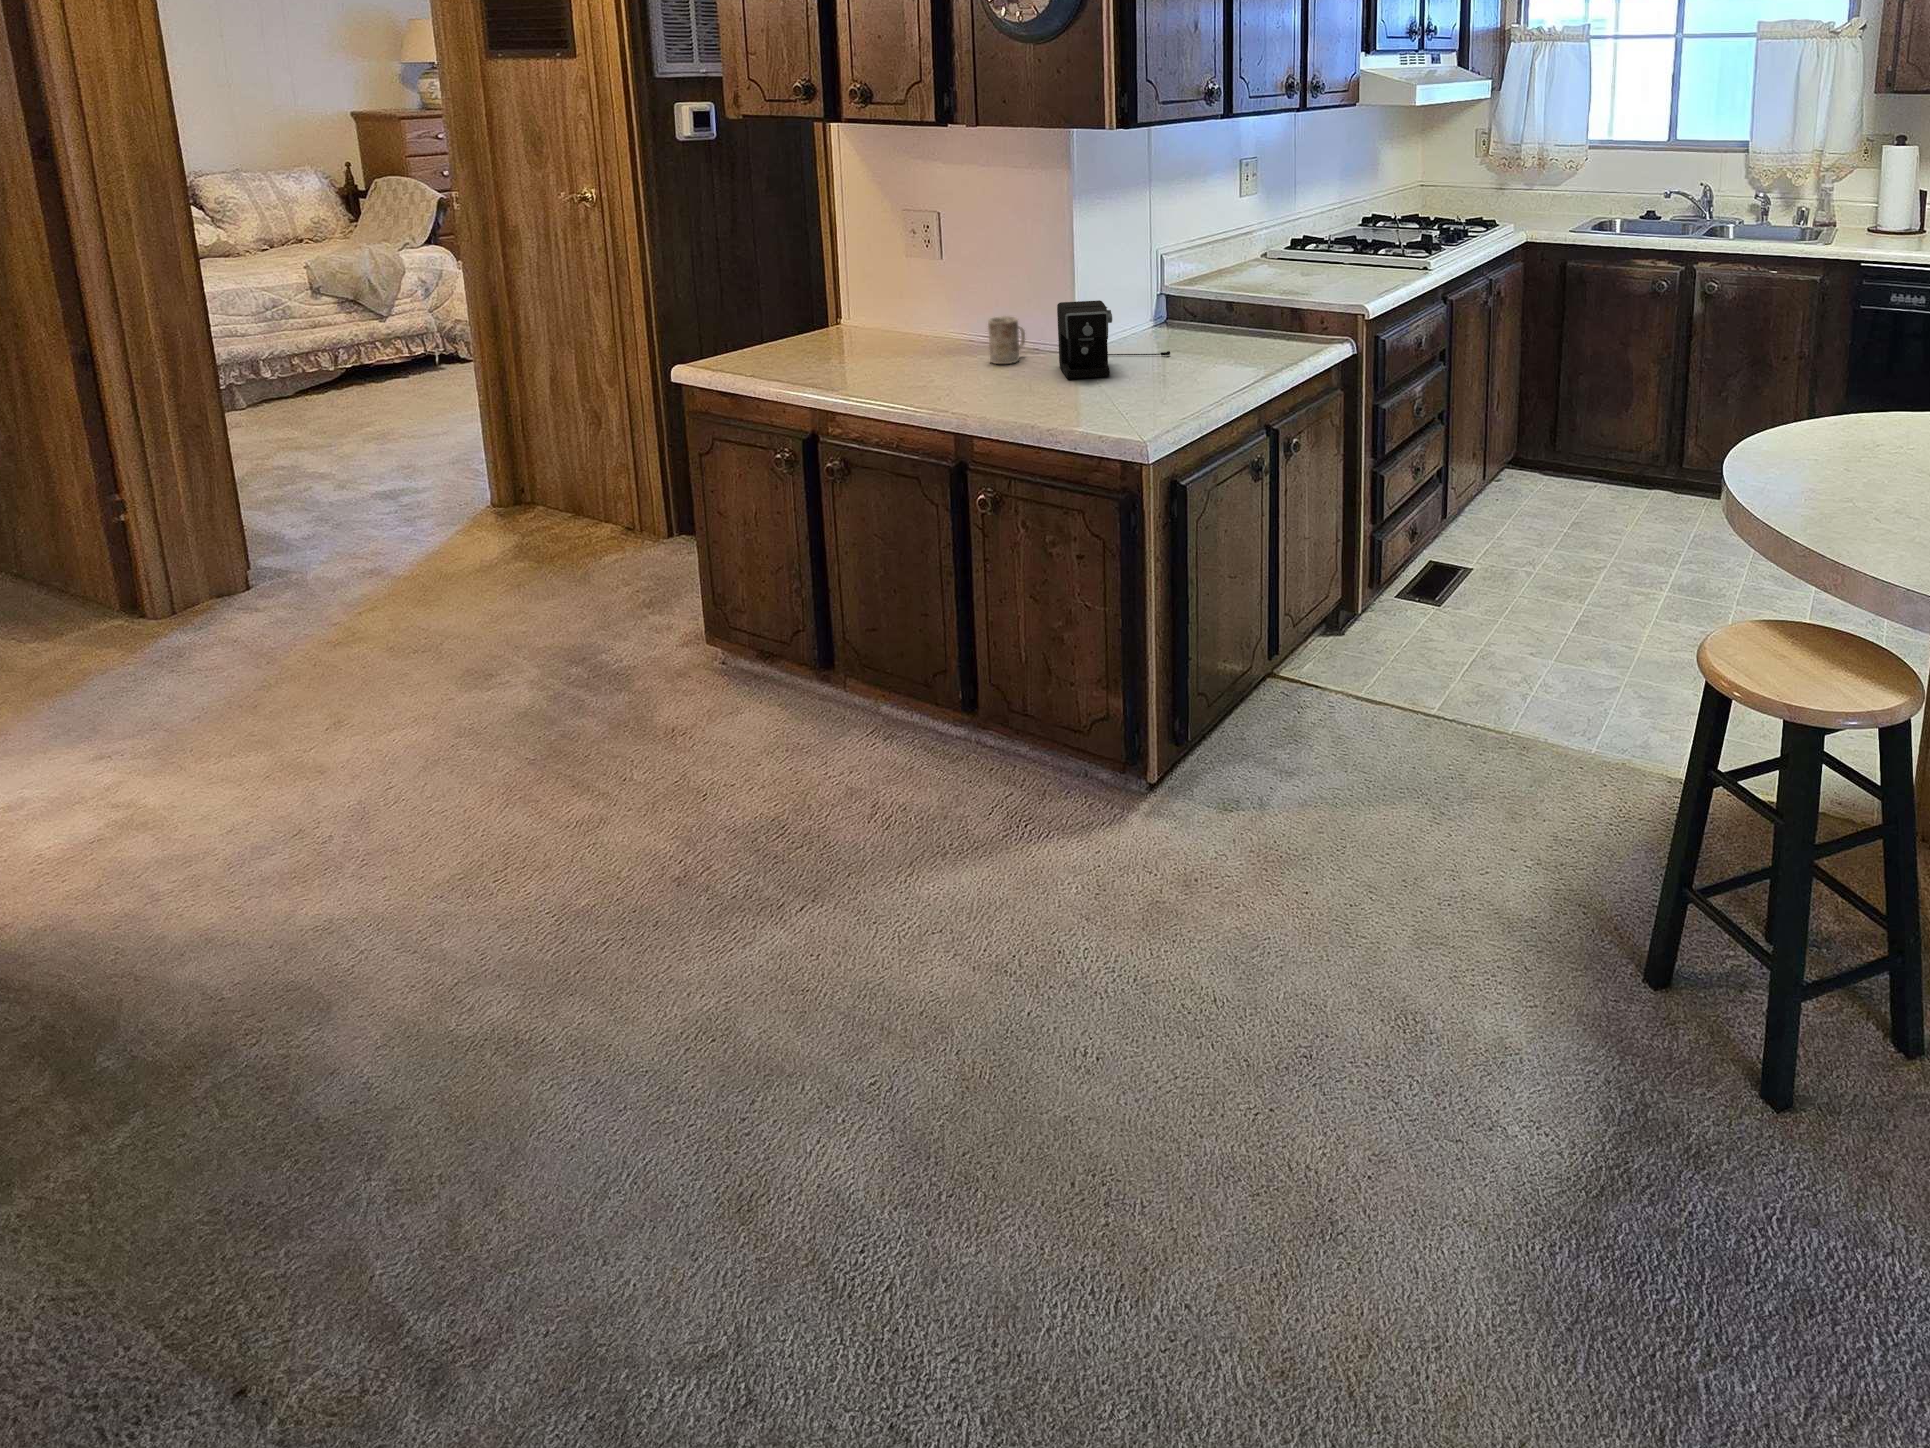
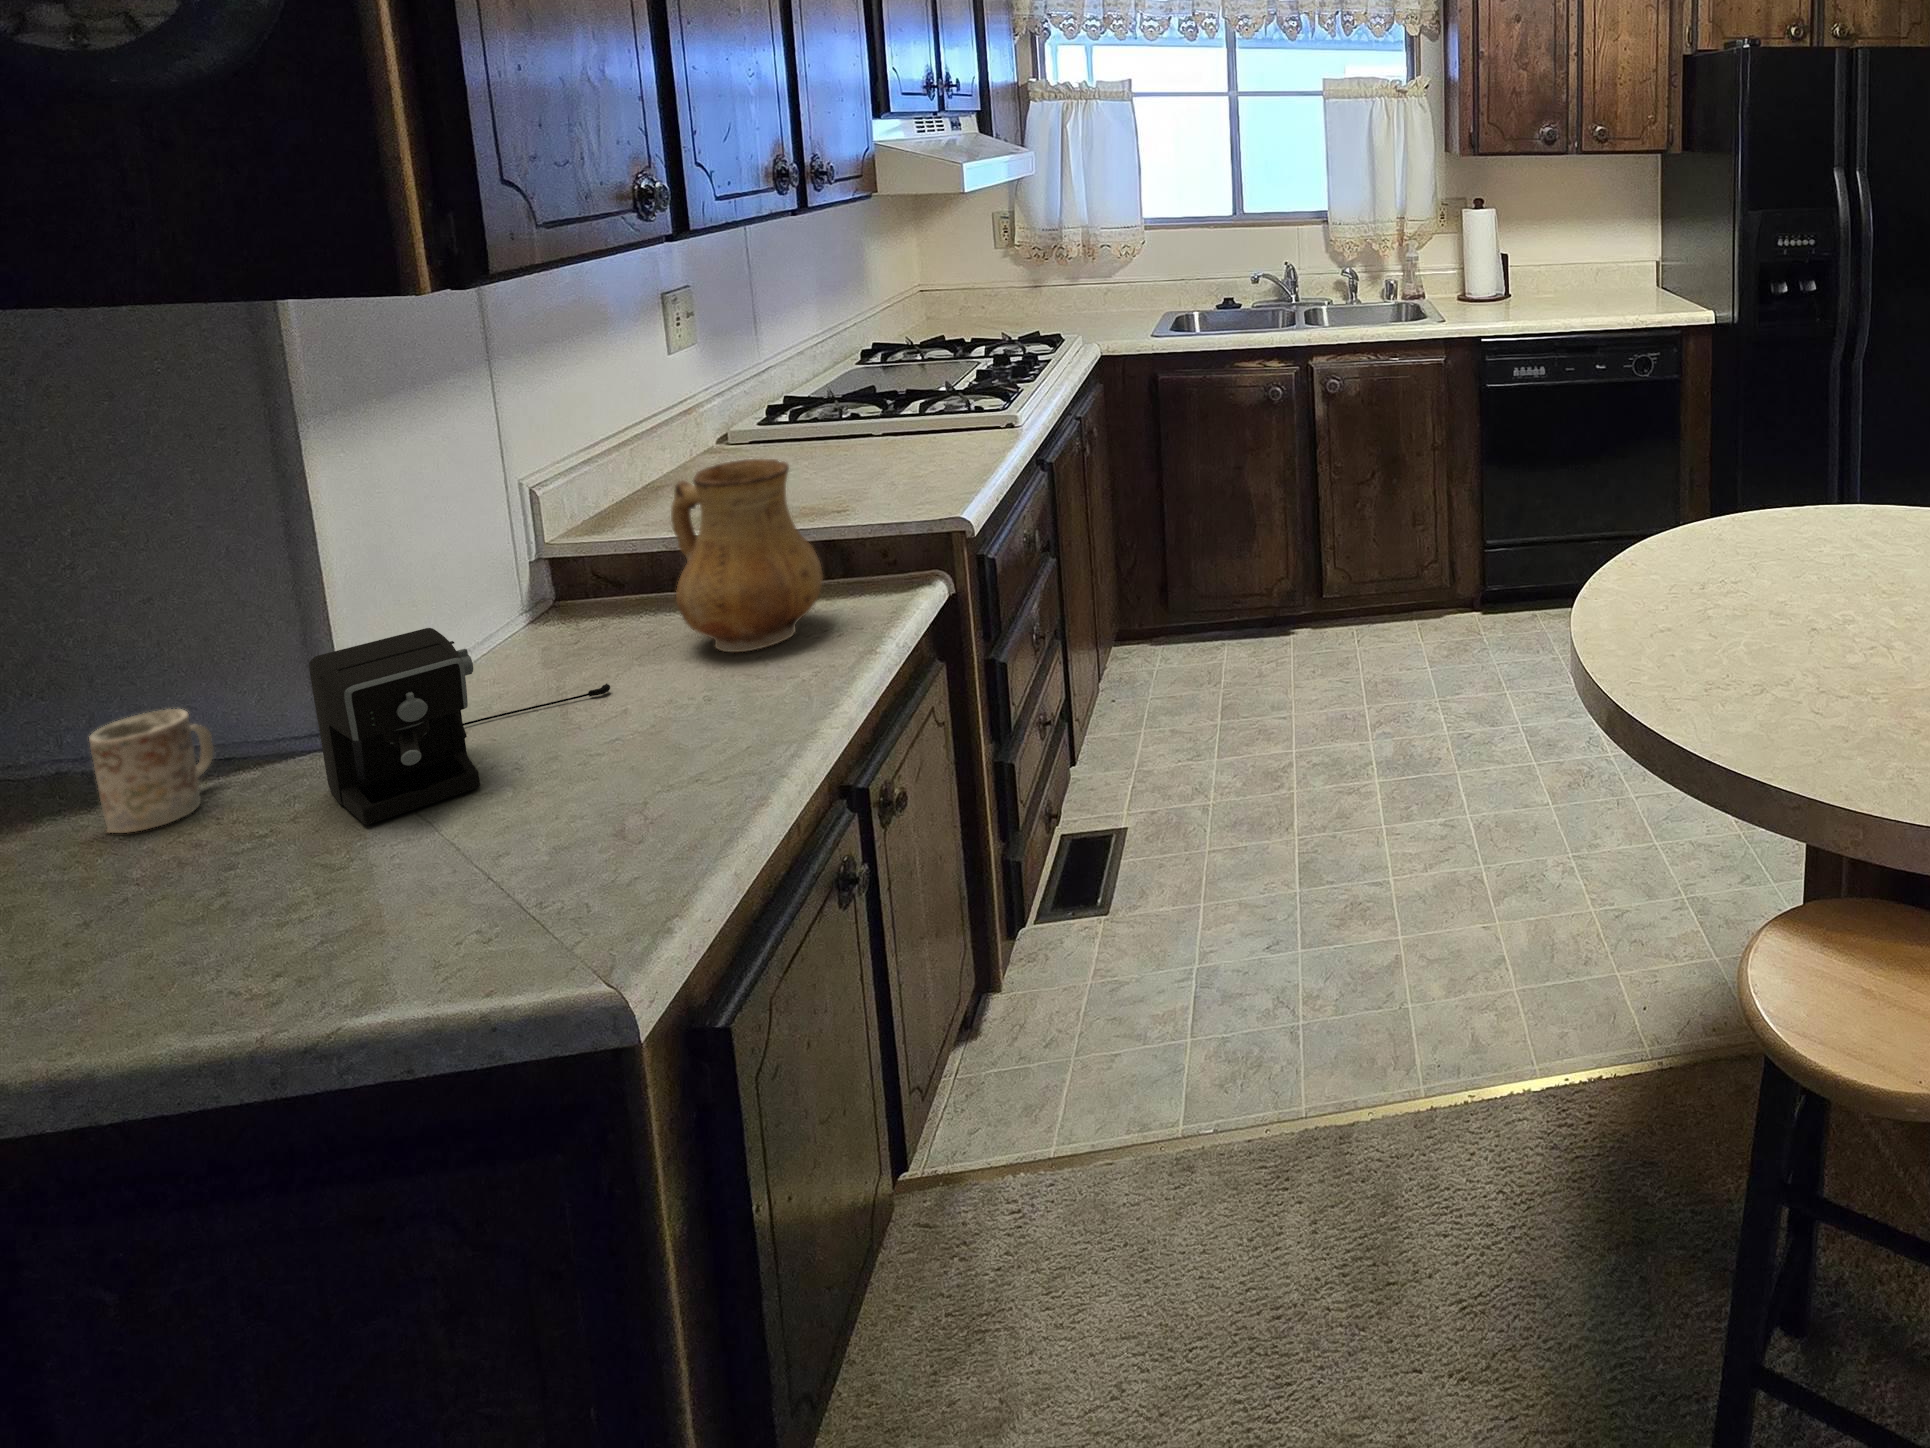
ceramic pitcher: none [1206,247,1276,352] -> present [671,459,823,652]

